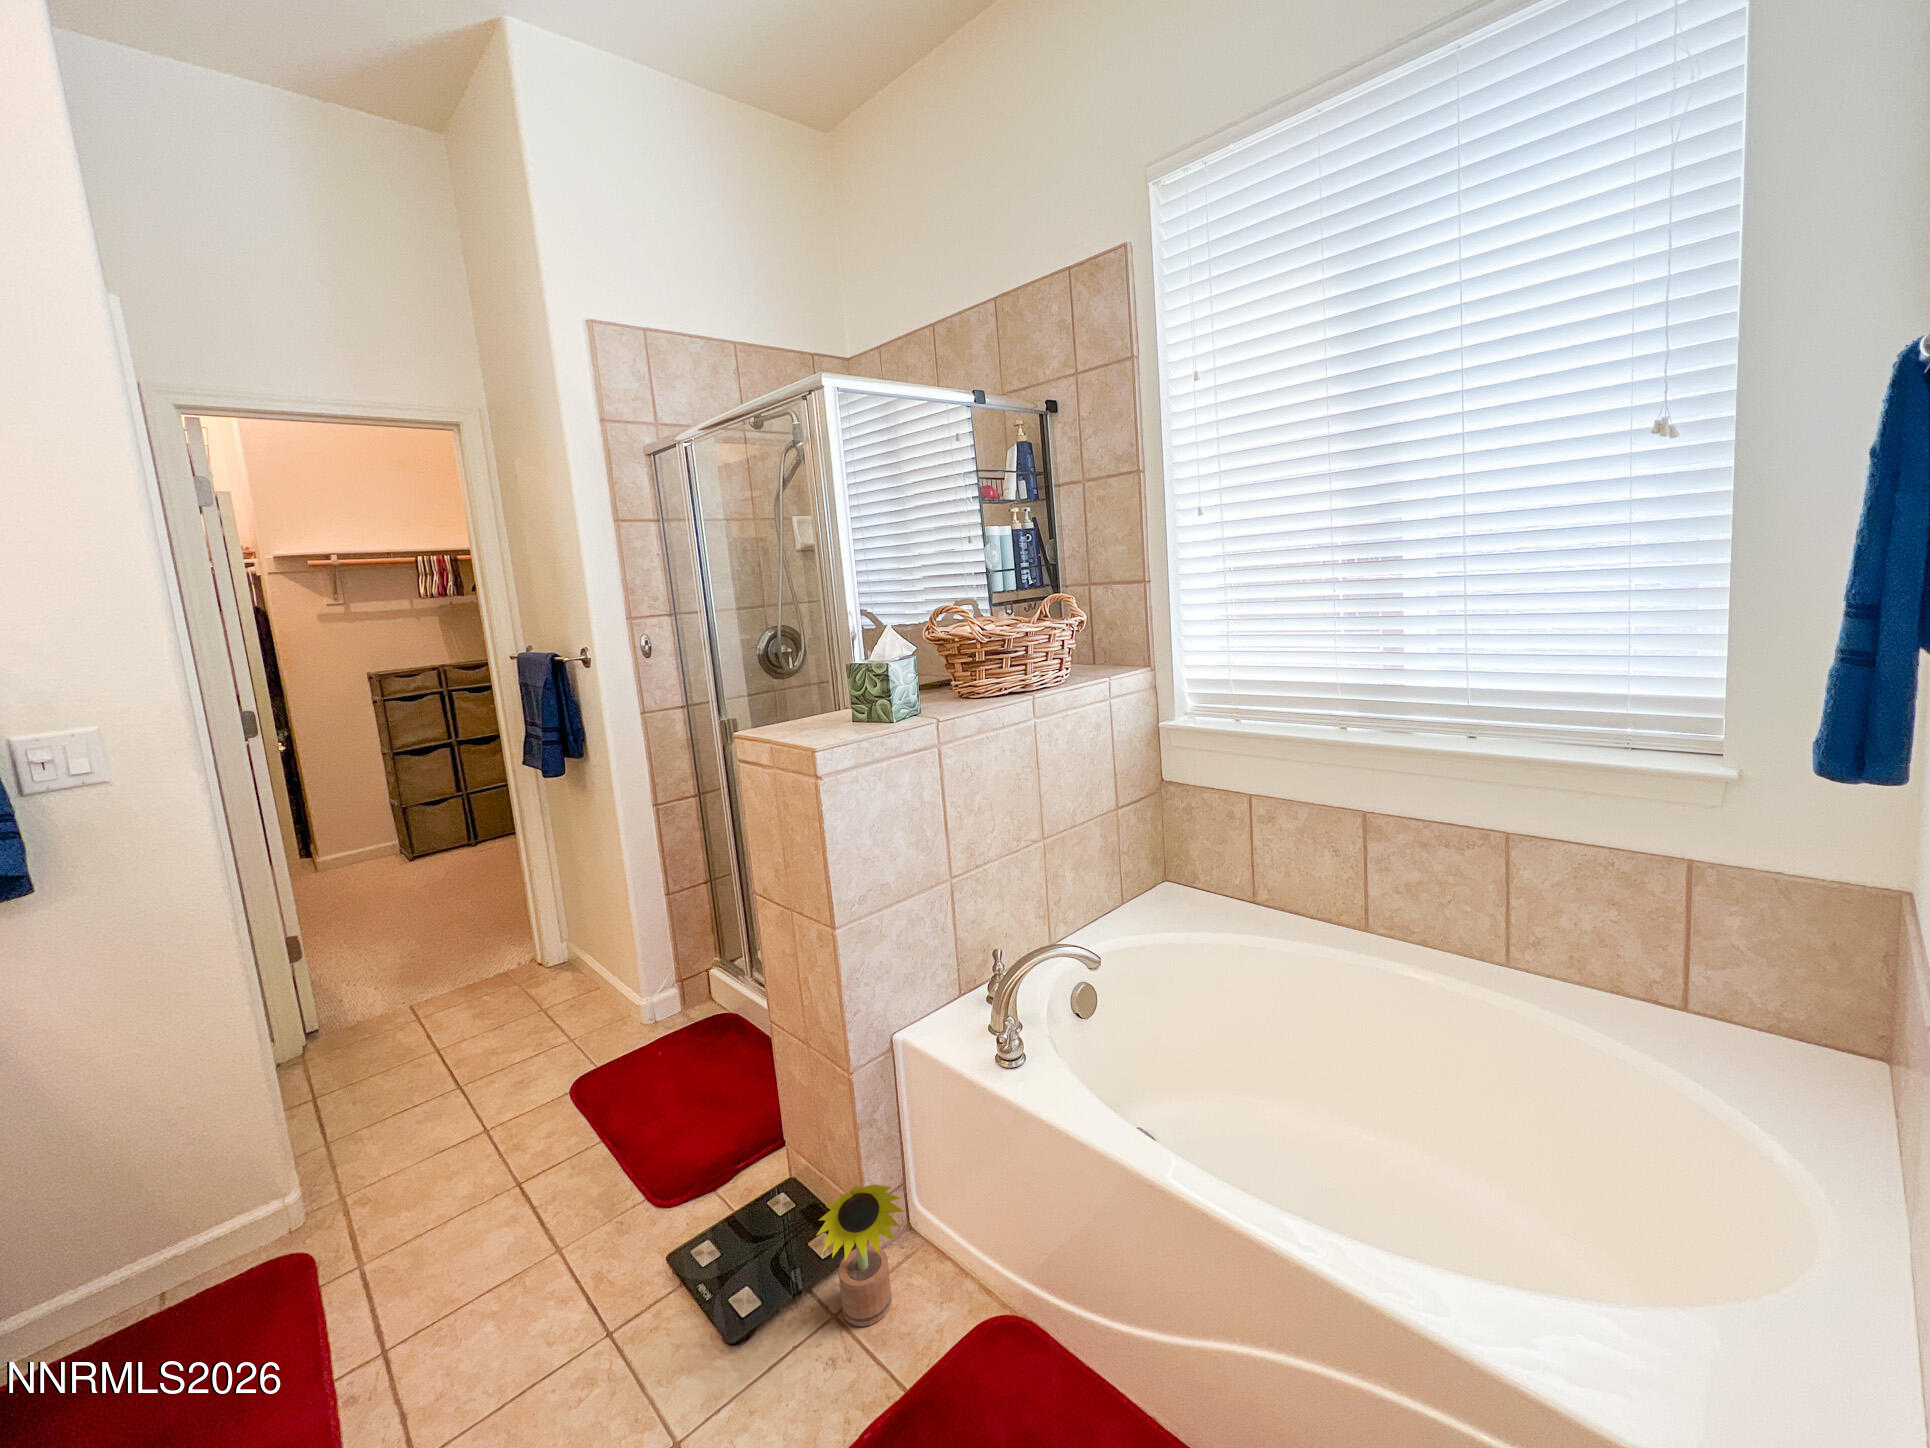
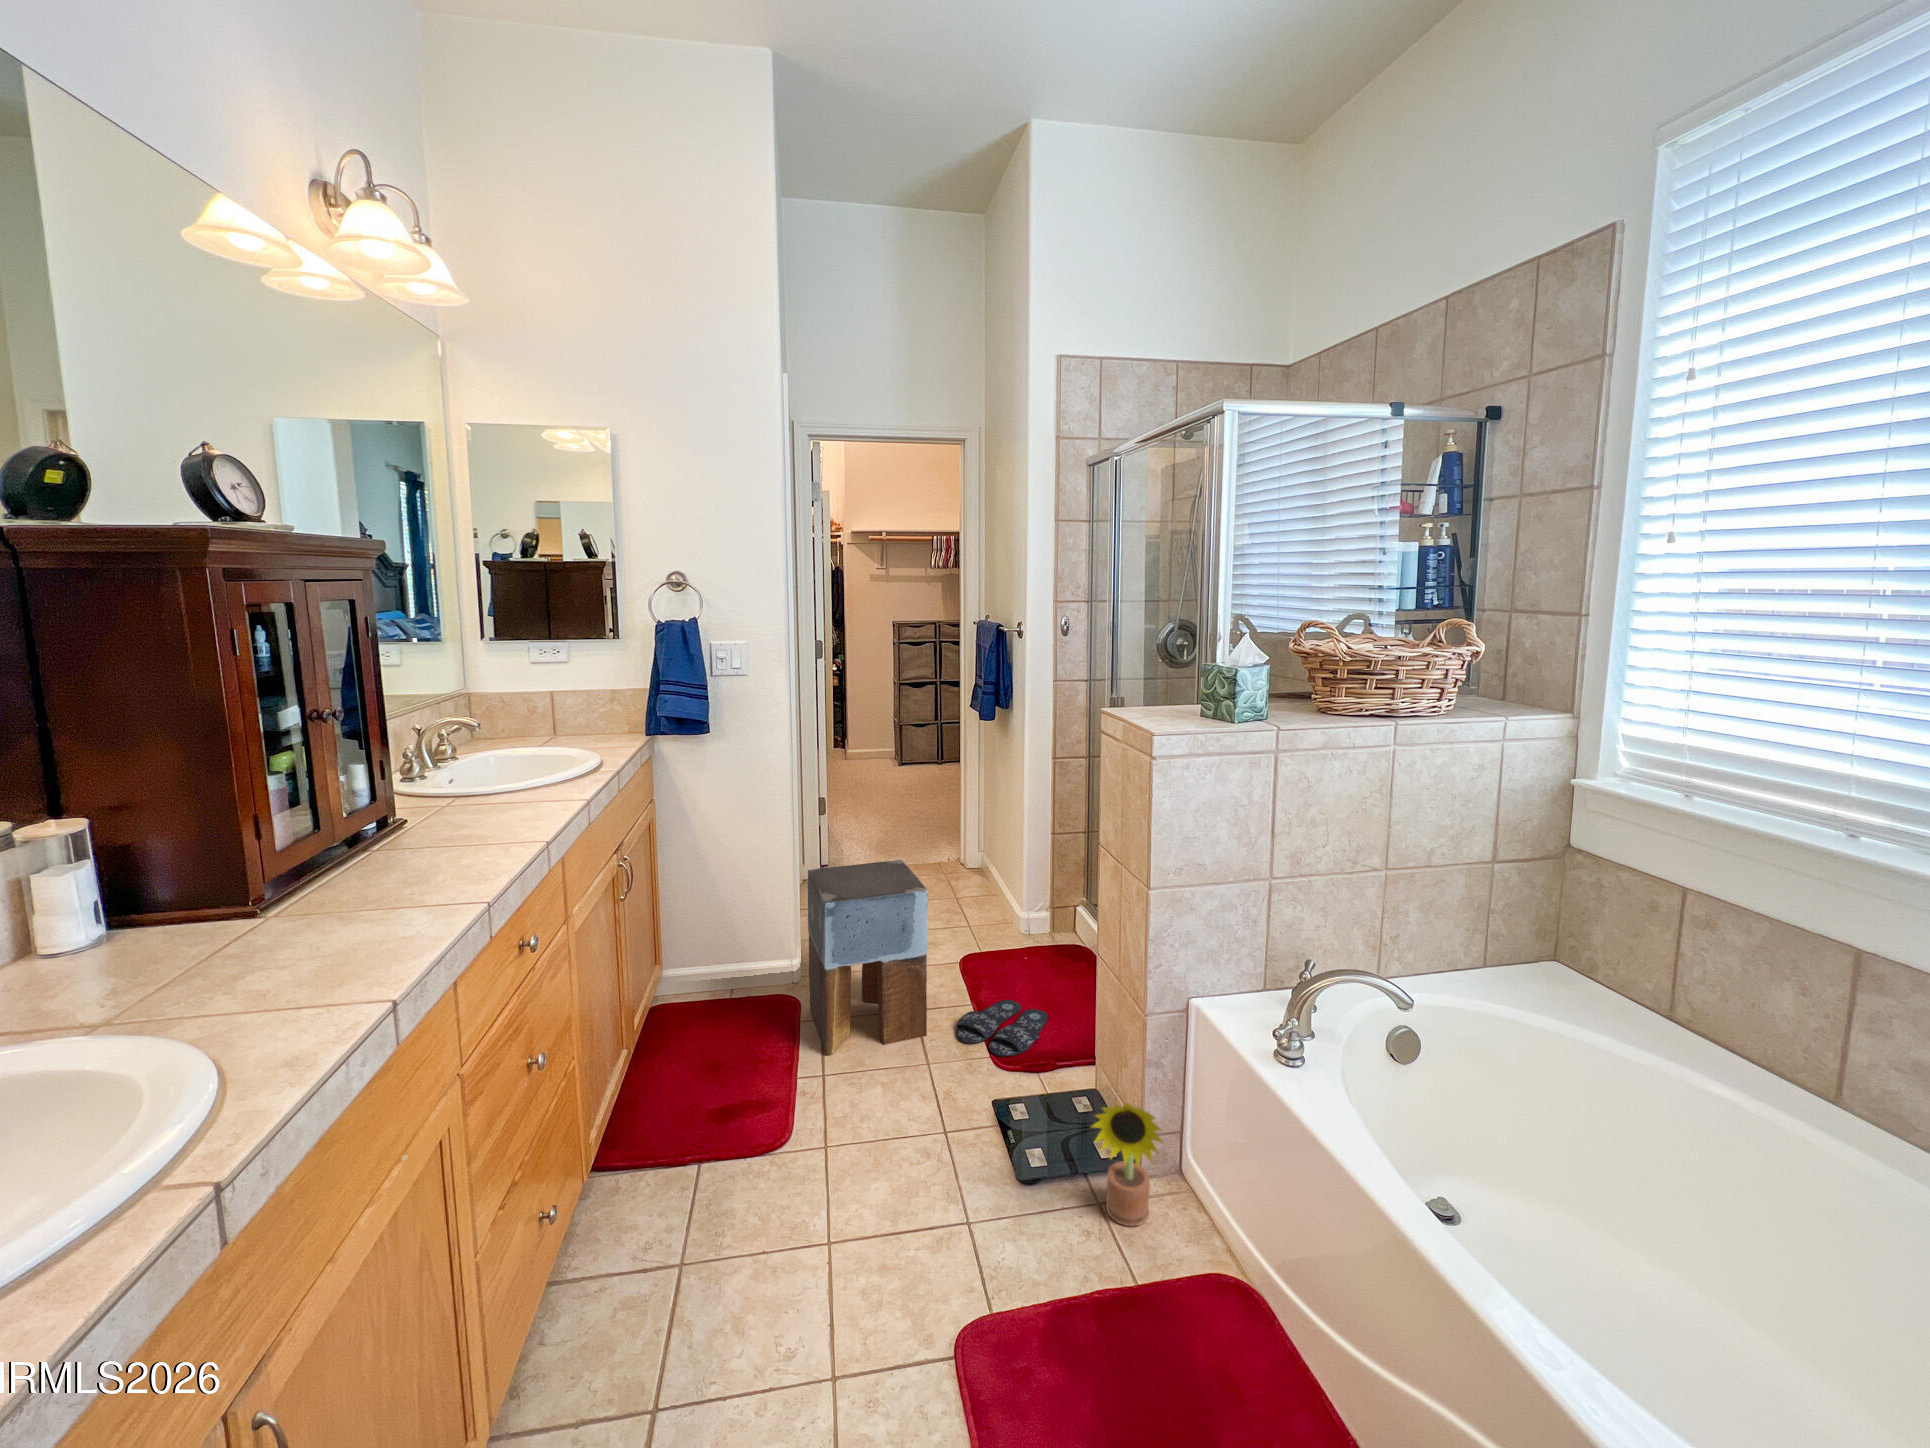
stool: none [296,991,546,1317] -> present [808,860,928,1055]
slippers: none [588,1110,709,1197] -> present [957,1000,1048,1057]

